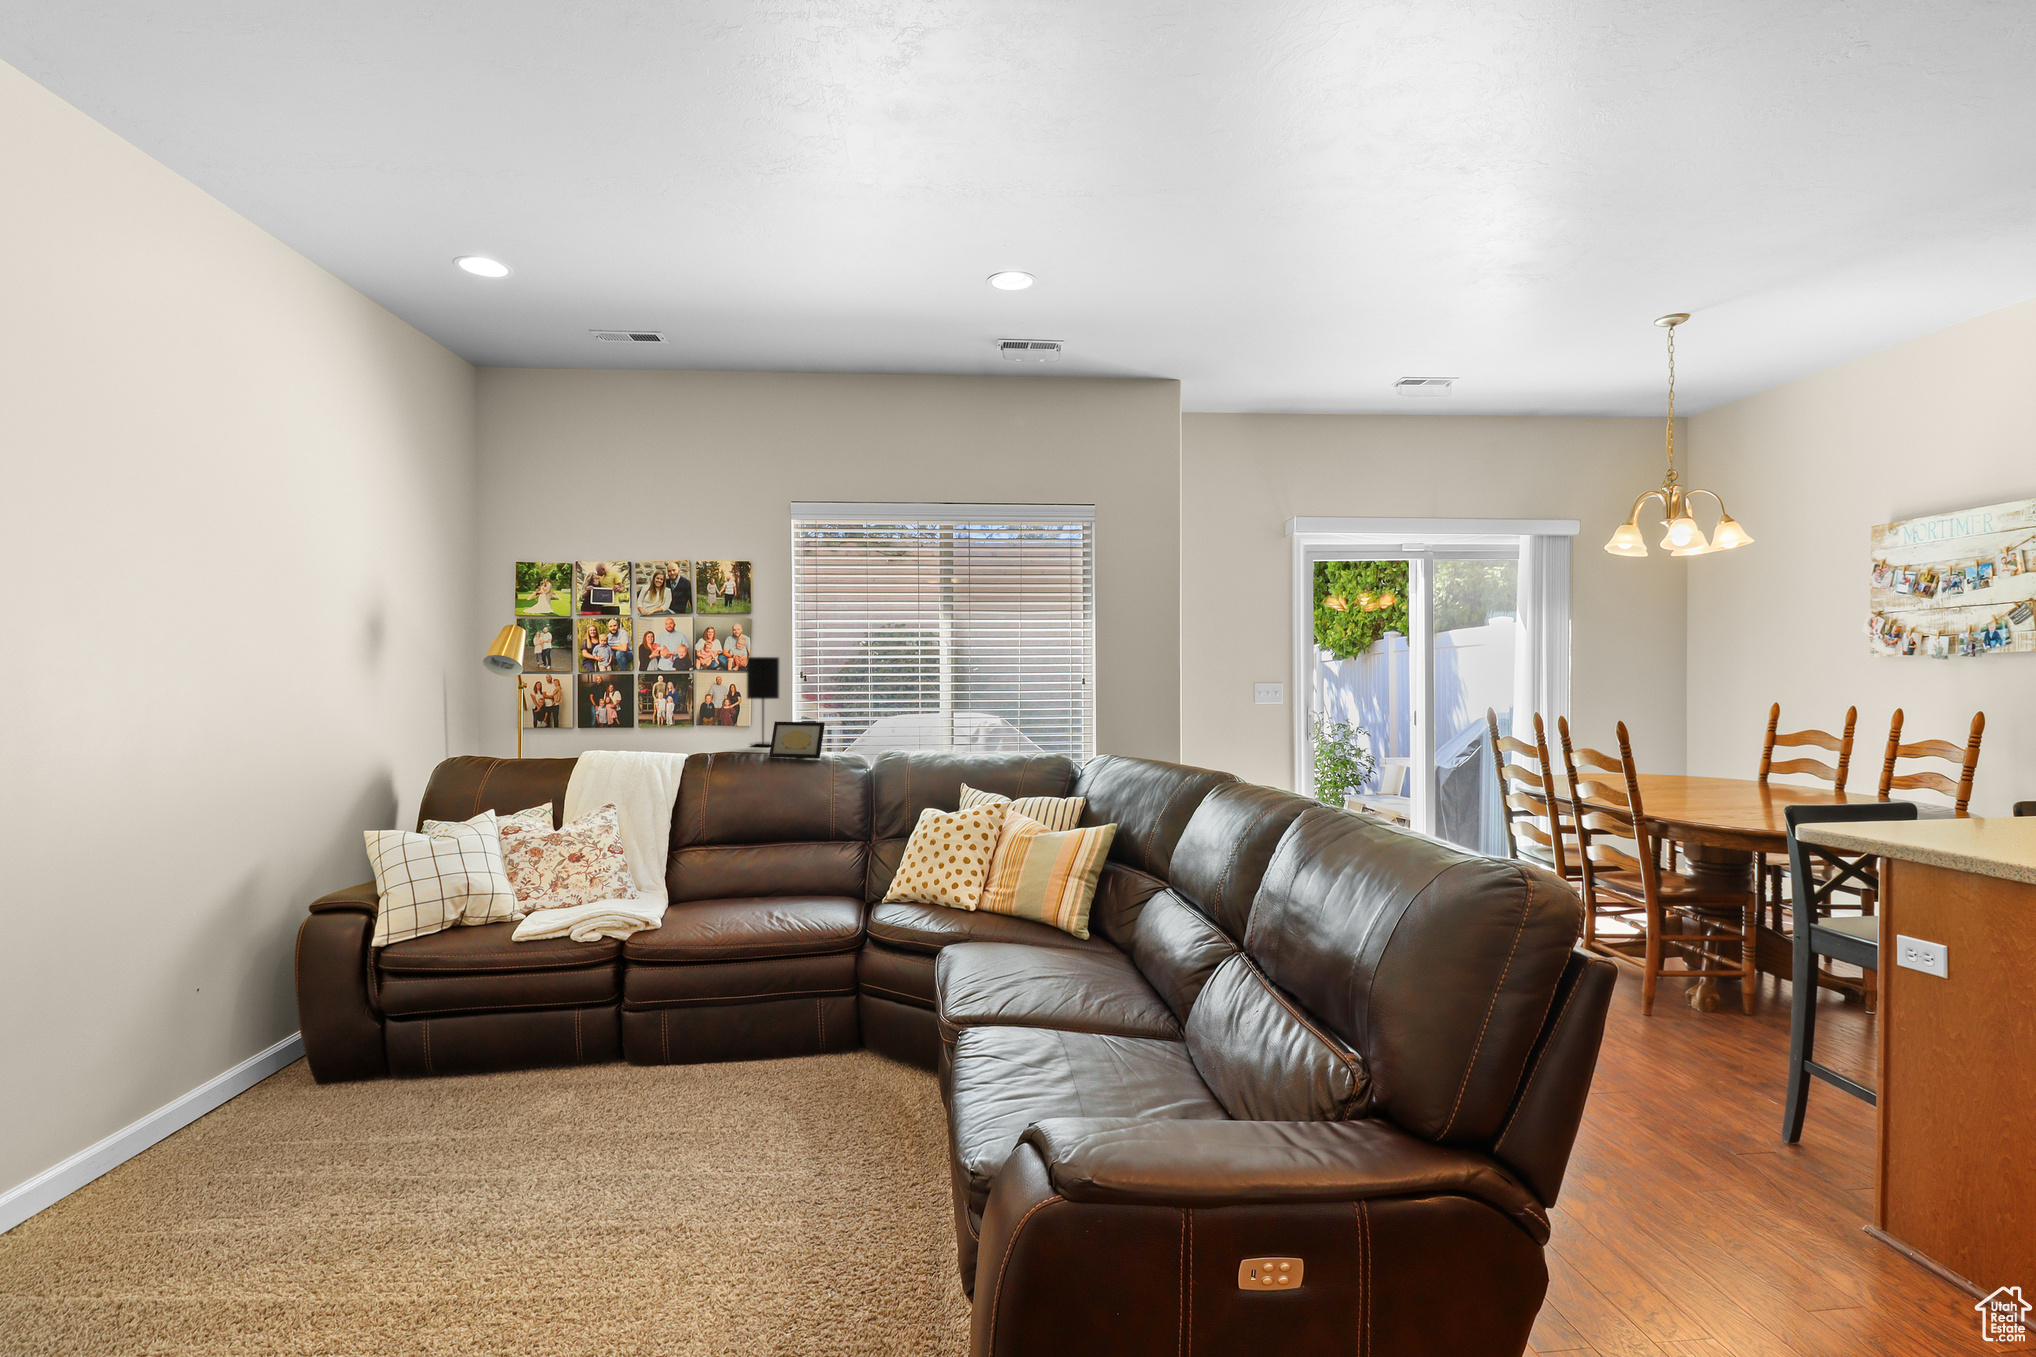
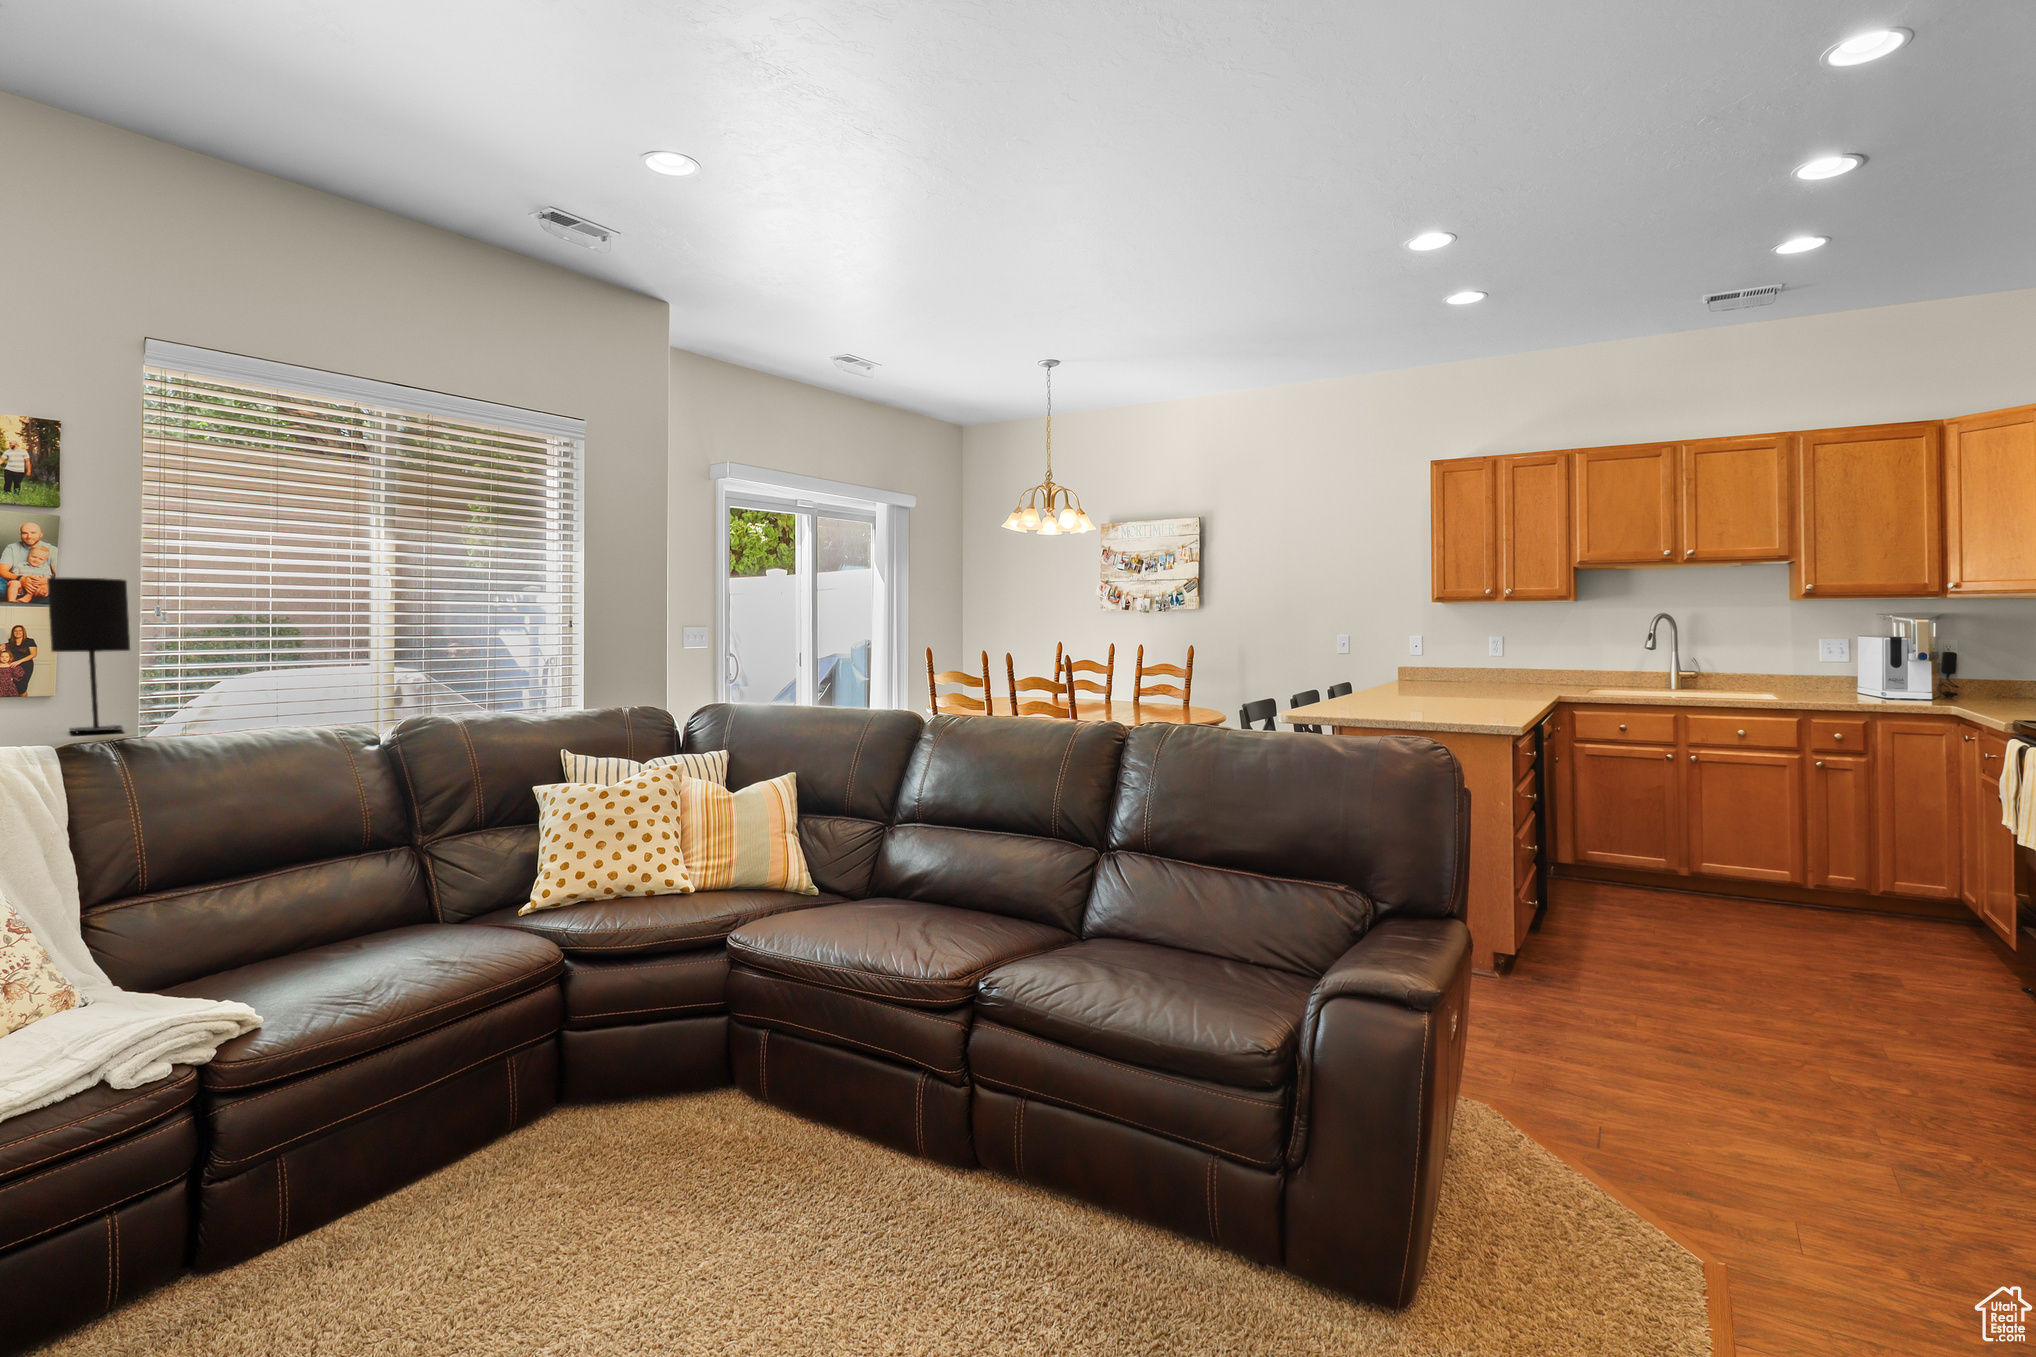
picture frame: present [769,721,825,759] -> none [204,682,322,745]

